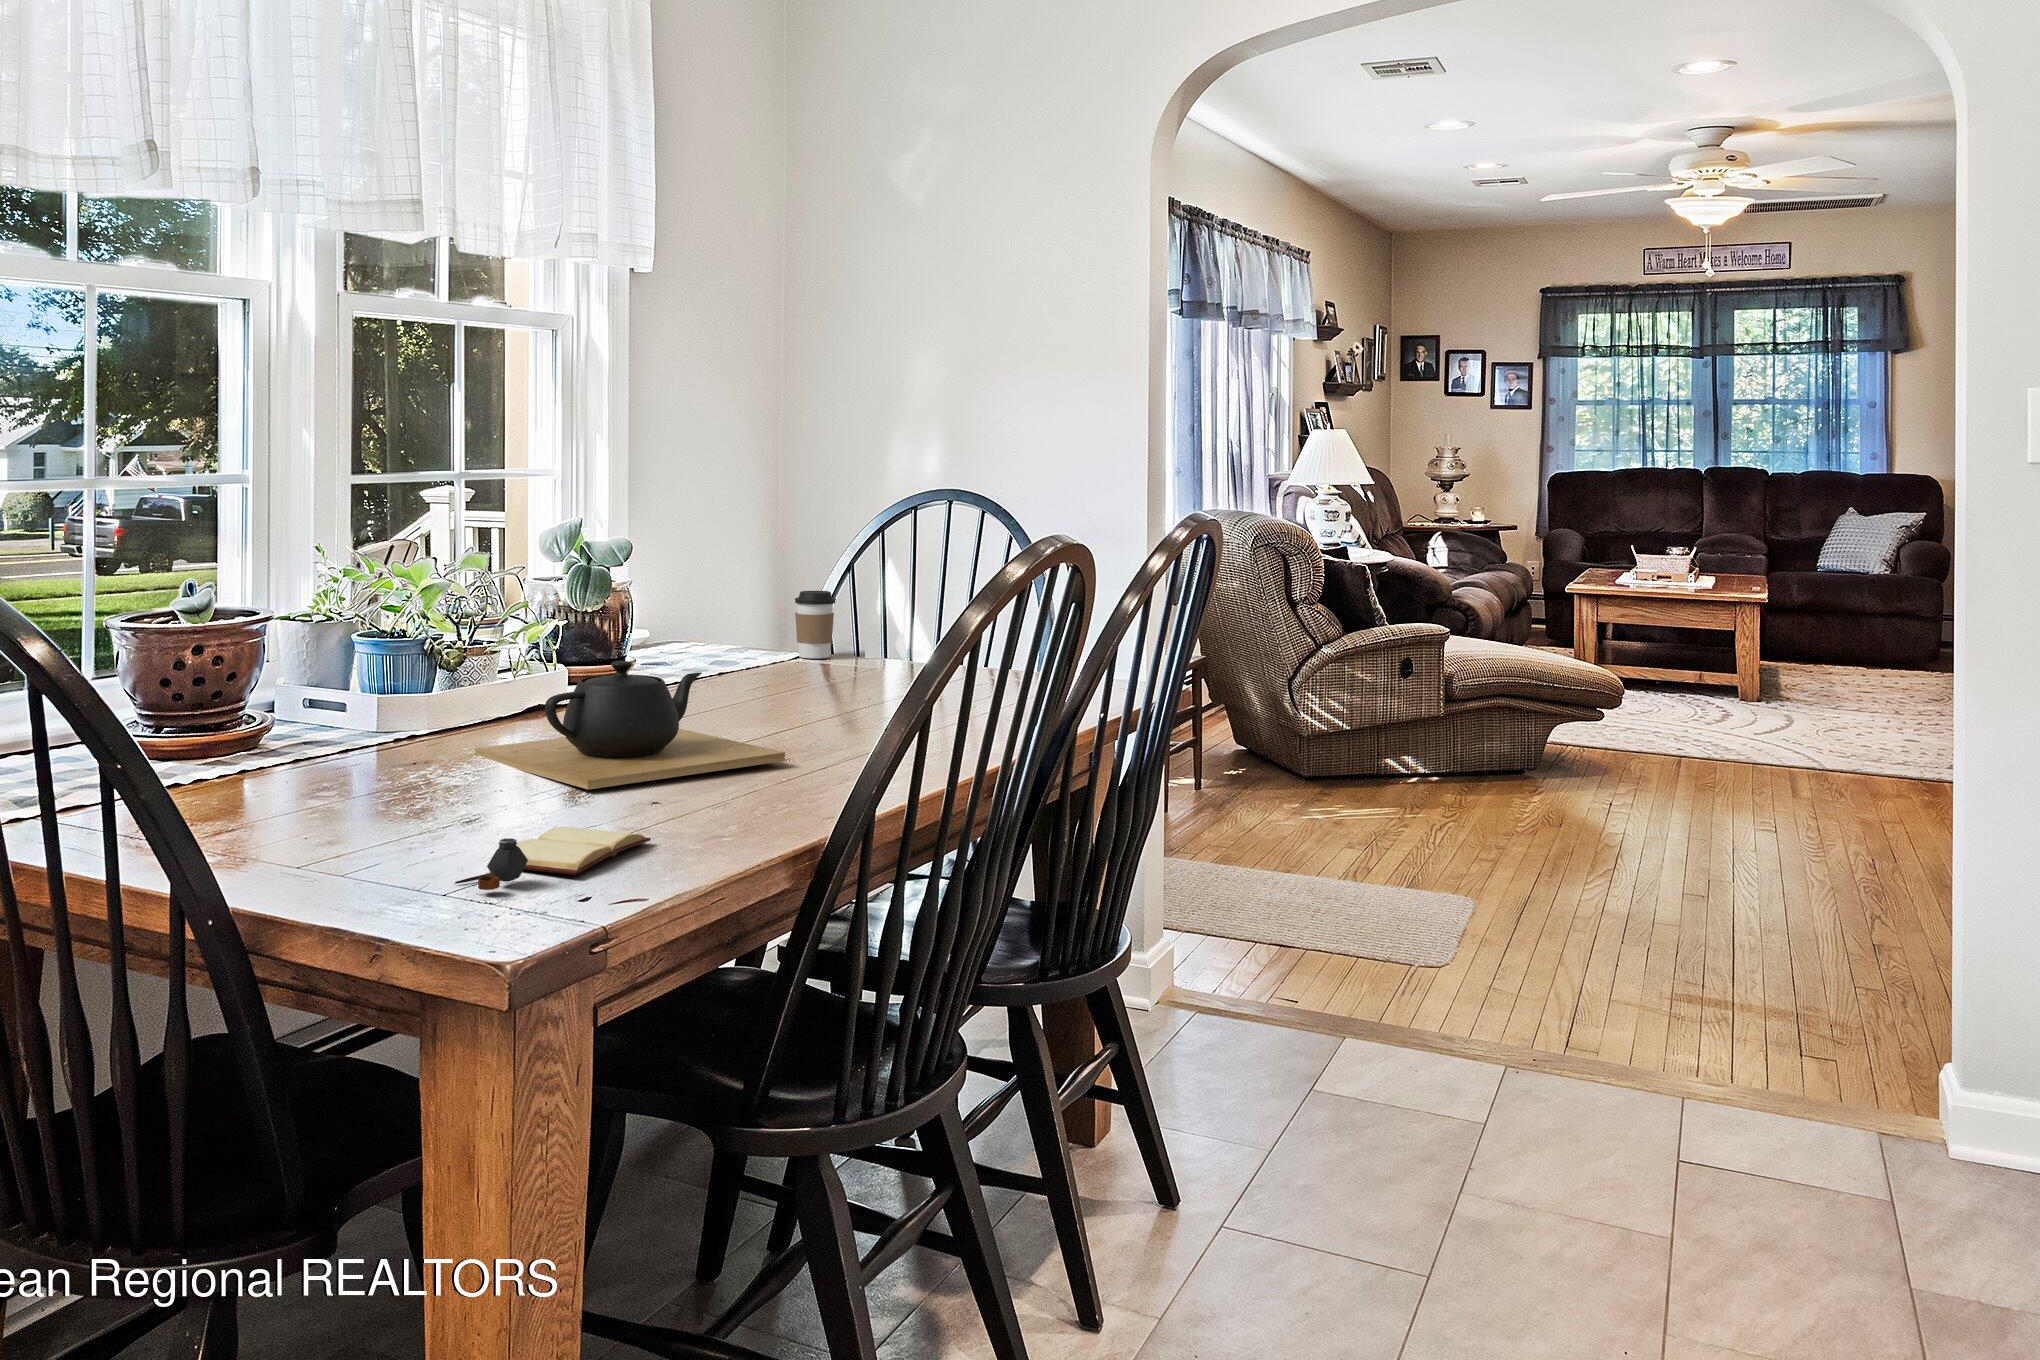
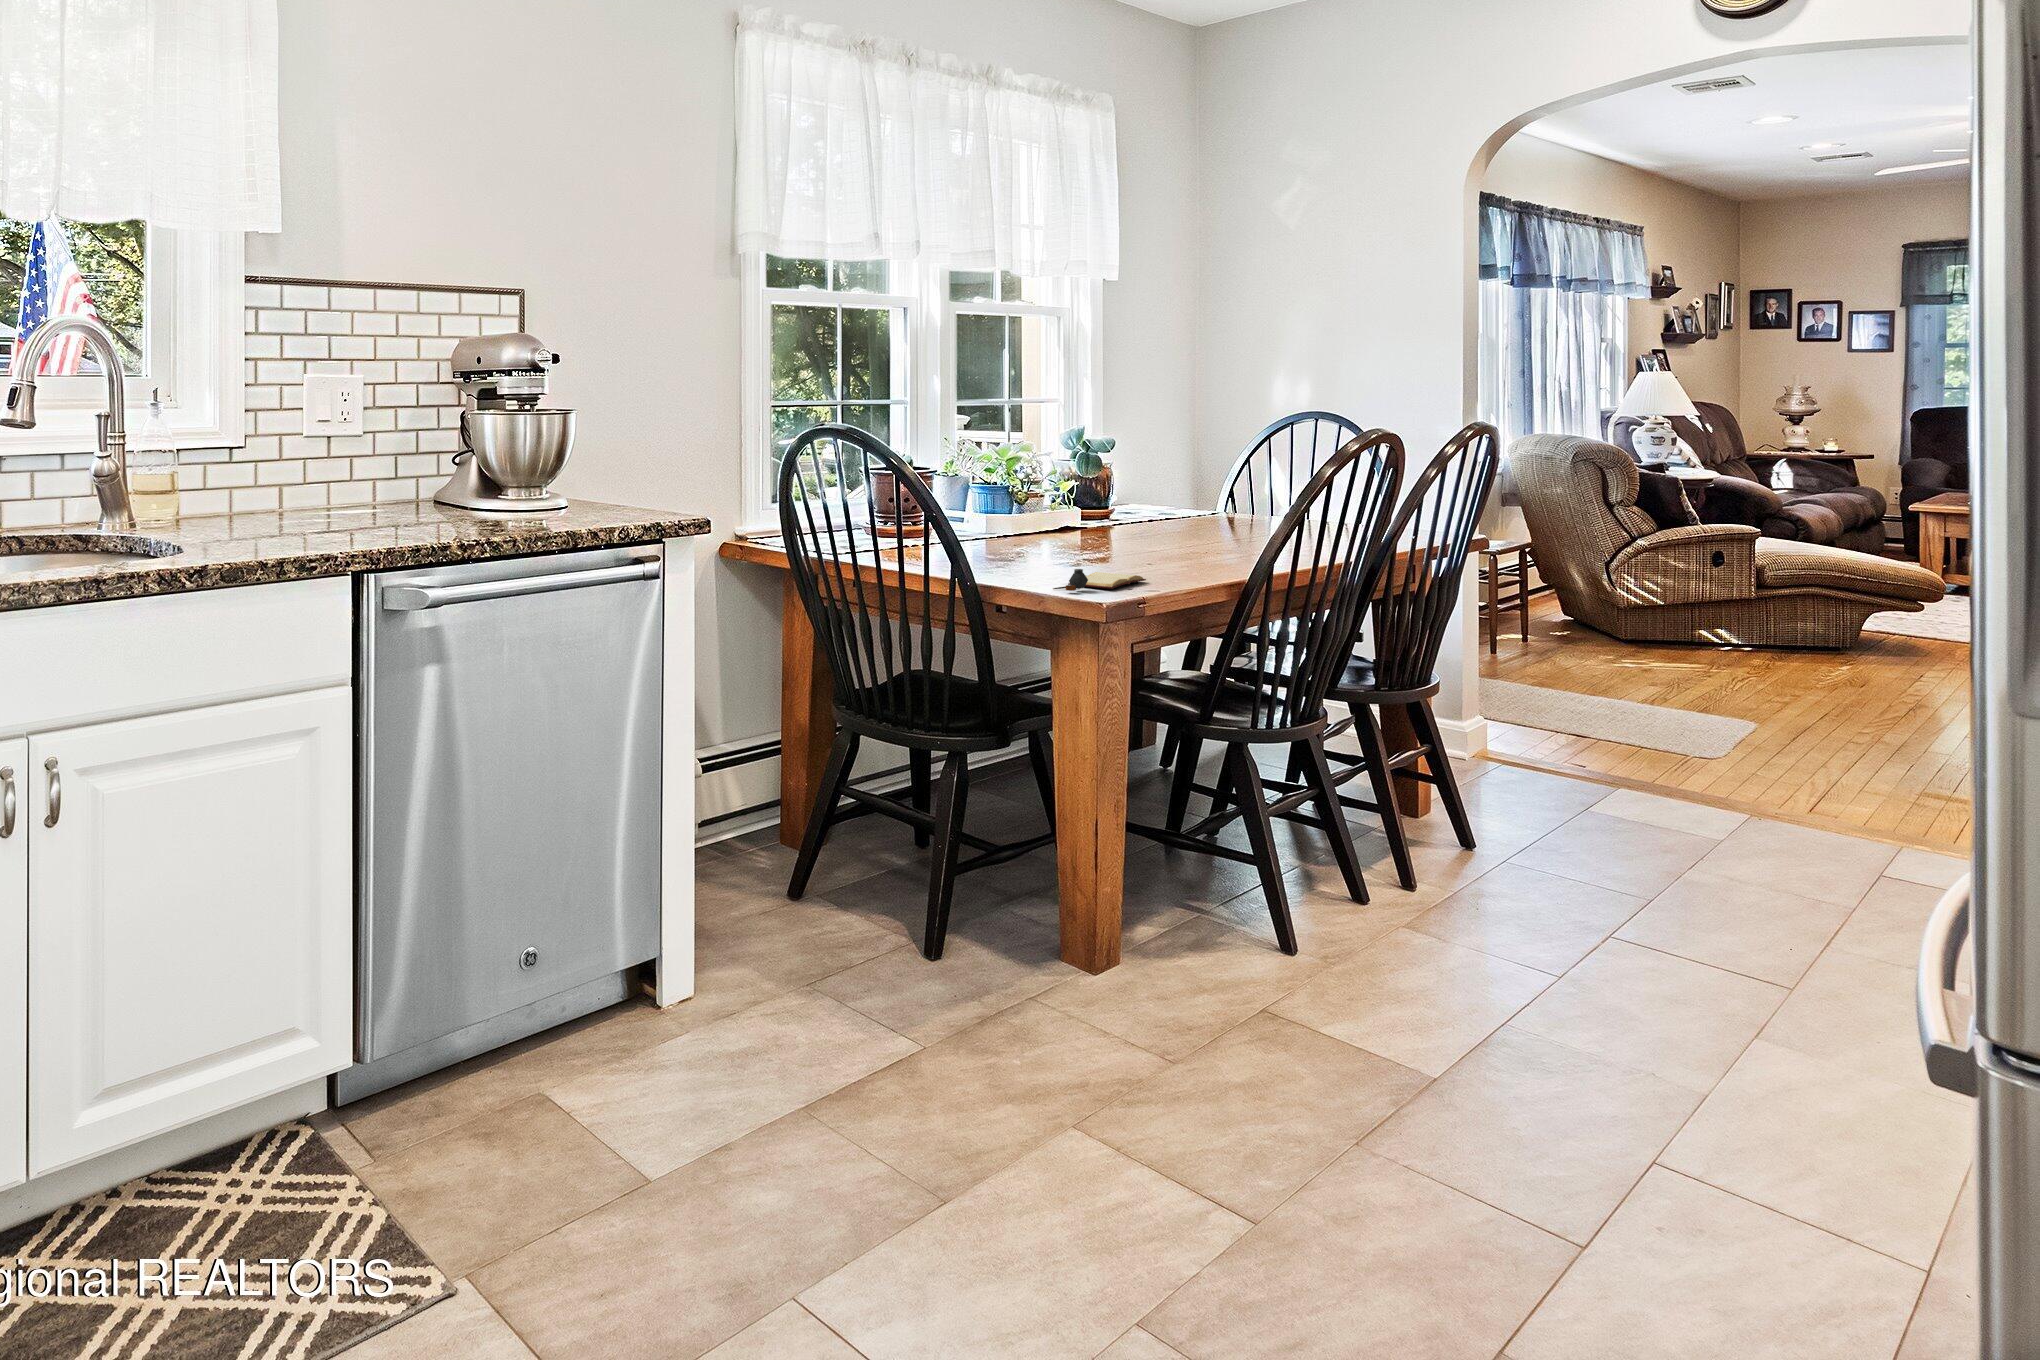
coffee cup: present [795,591,836,658] -> none [1213,476,1241,517]
teapot: present [475,661,785,790] -> none [1037,500,1214,563]

